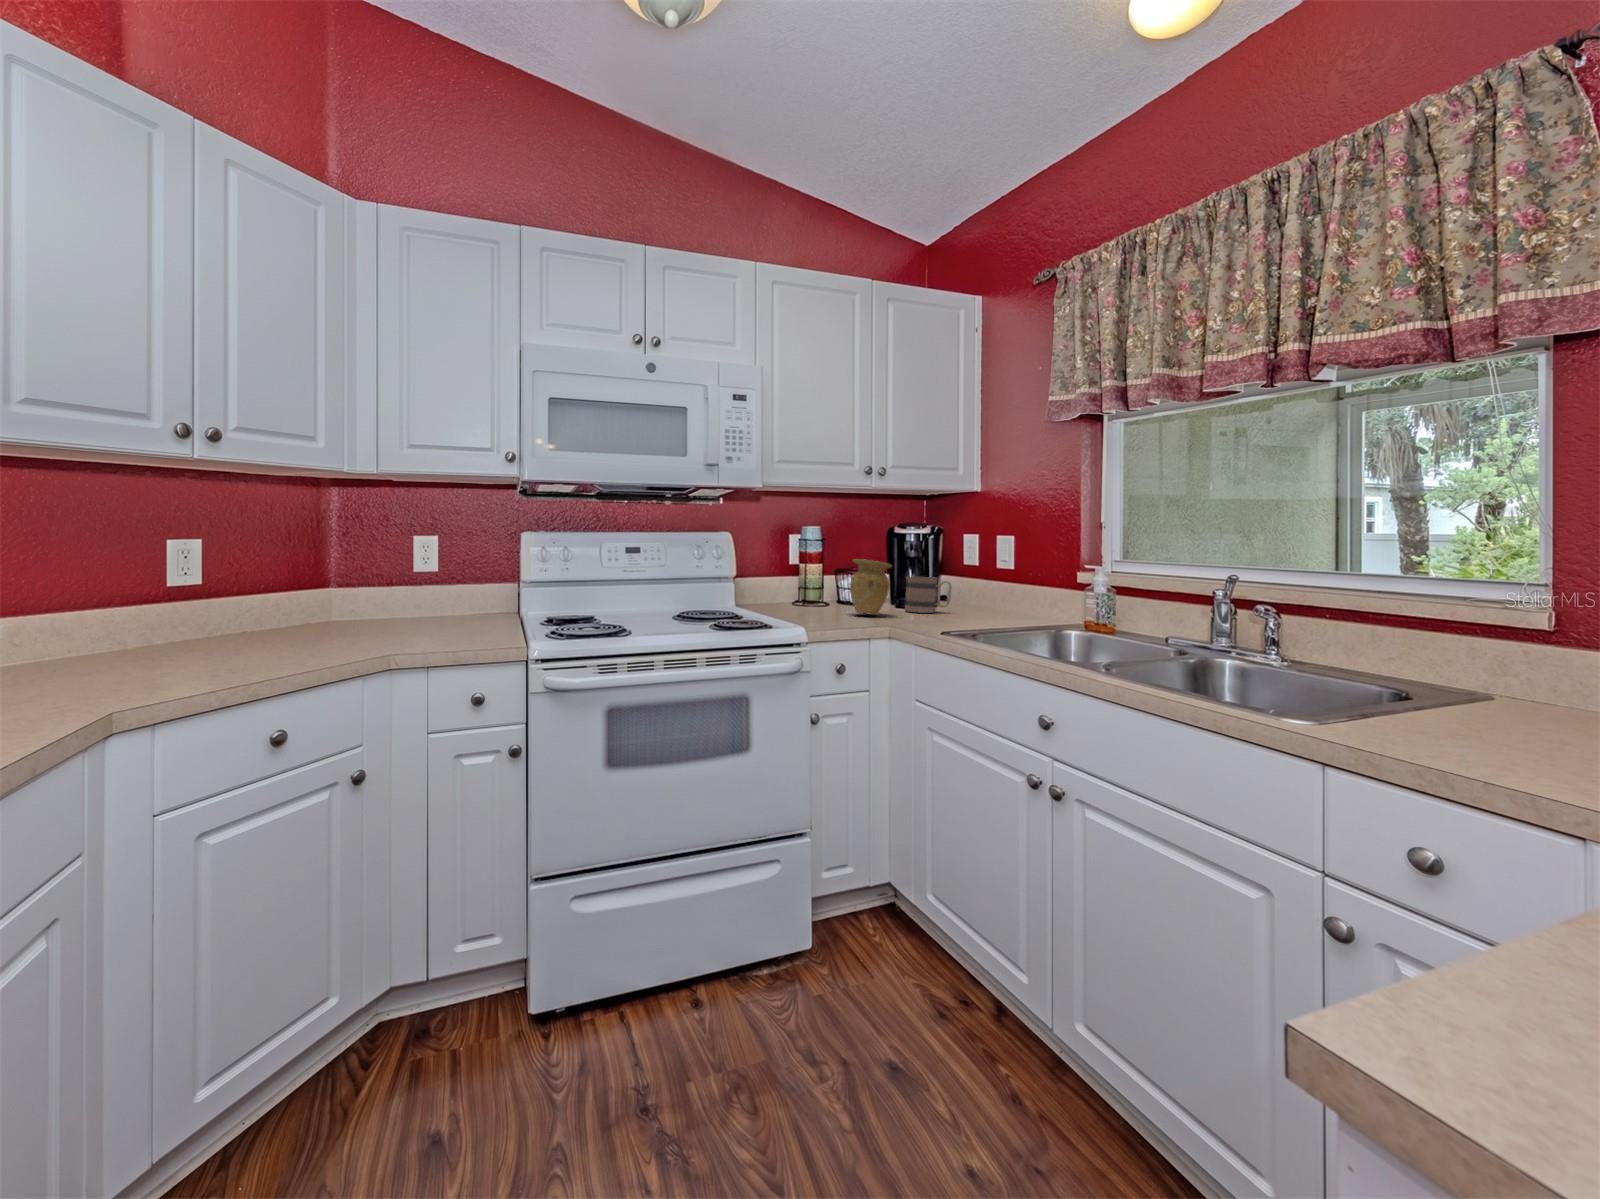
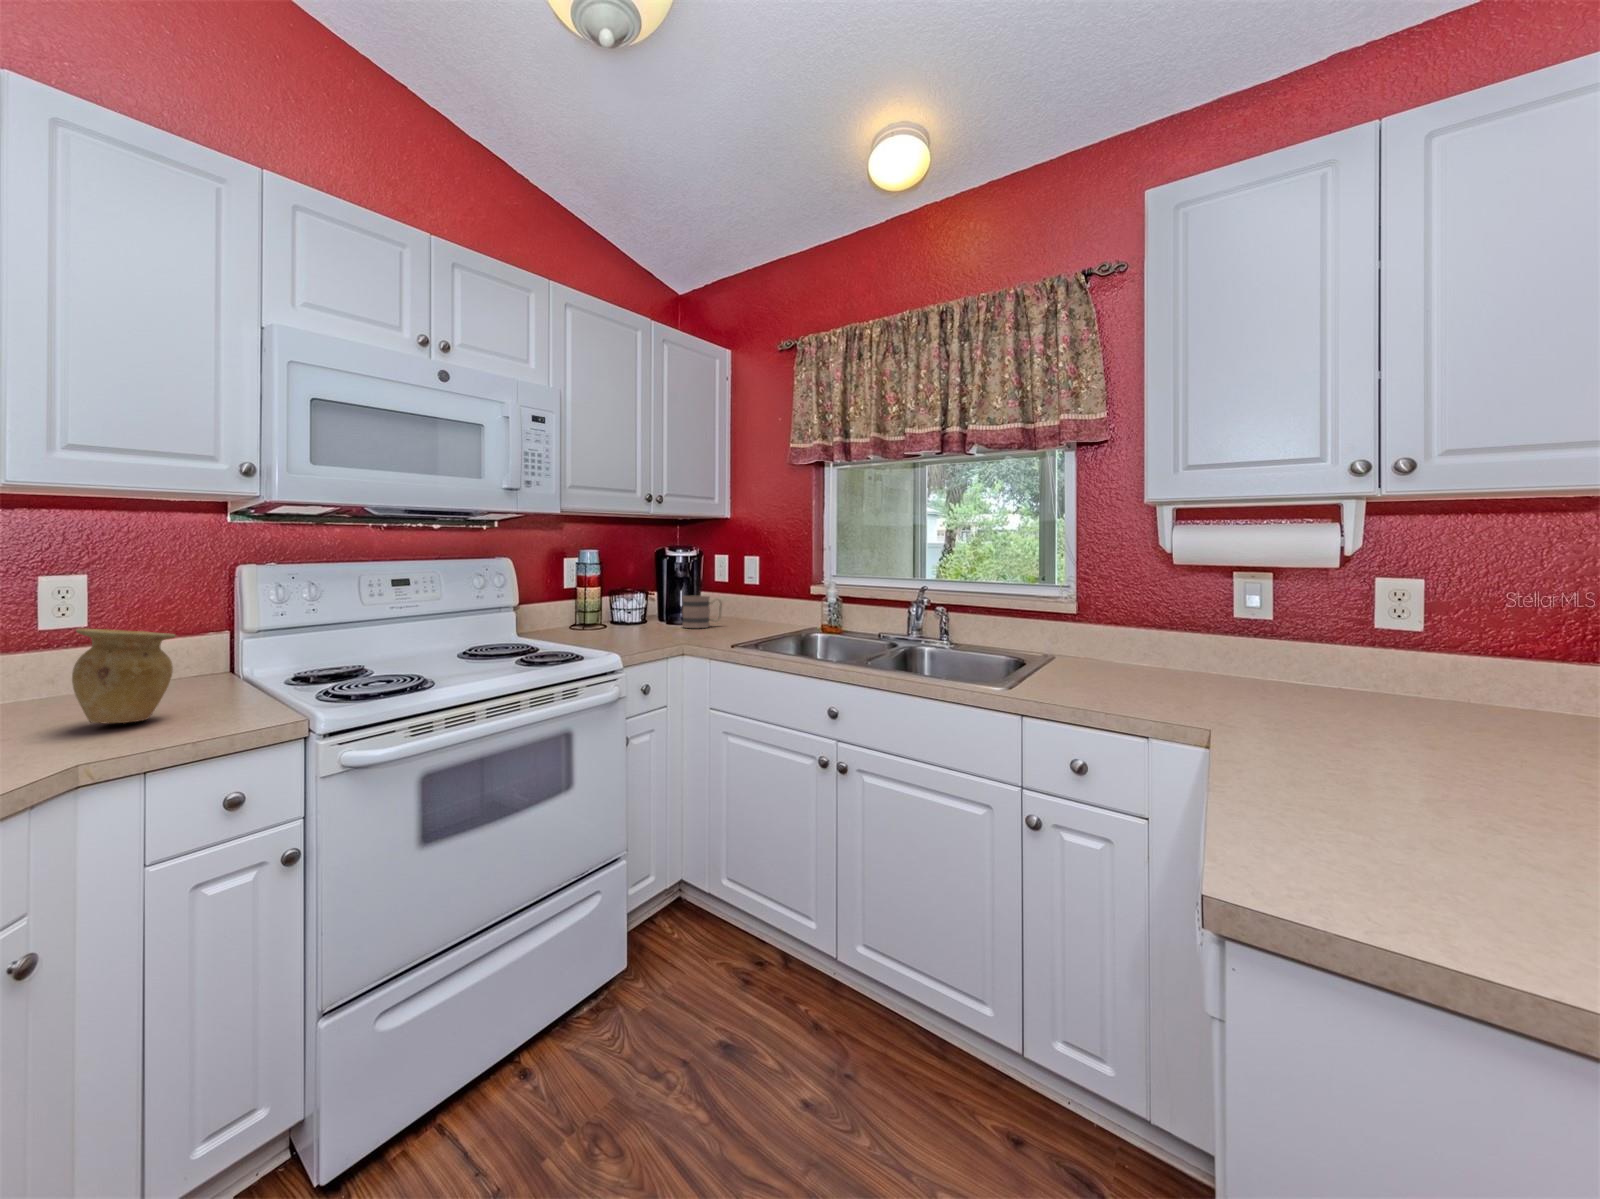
vase: present [850,559,892,615] -> present [72,629,176,723]

